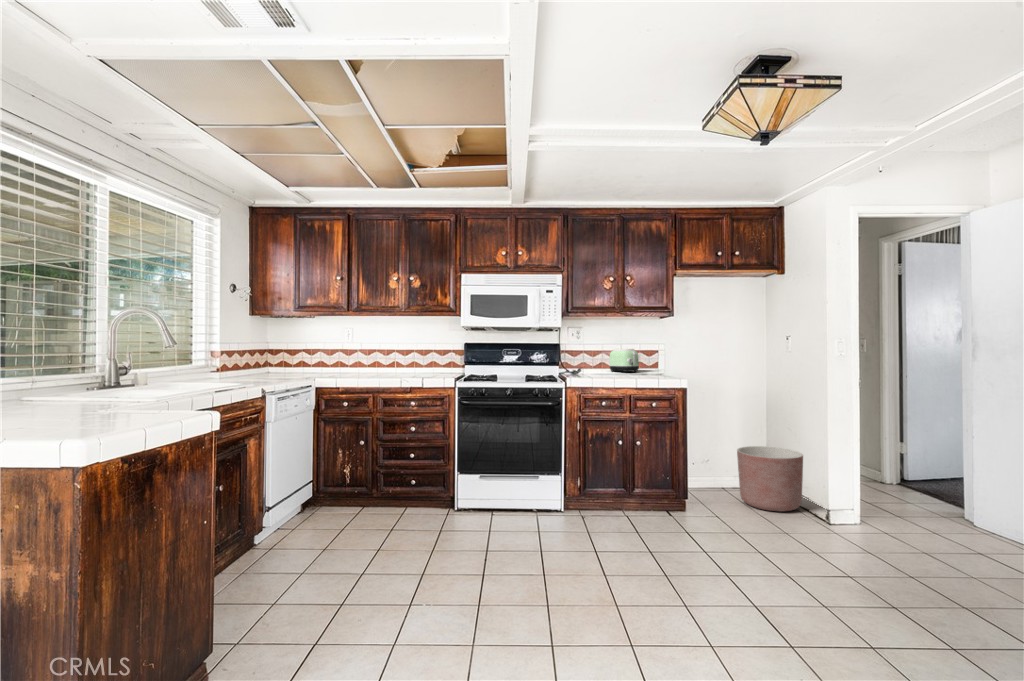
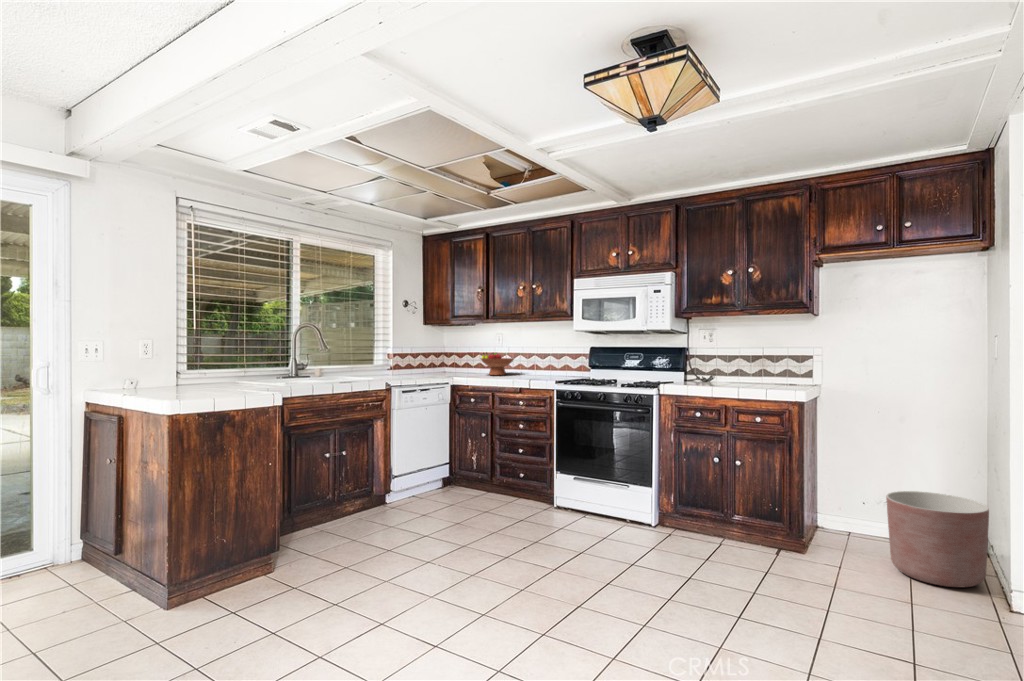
fruit bowl: none [341,349,381,375] -> present [481,352,514,375]
toaster: present [610,349,639,372] -> none [747,354,781,382]

